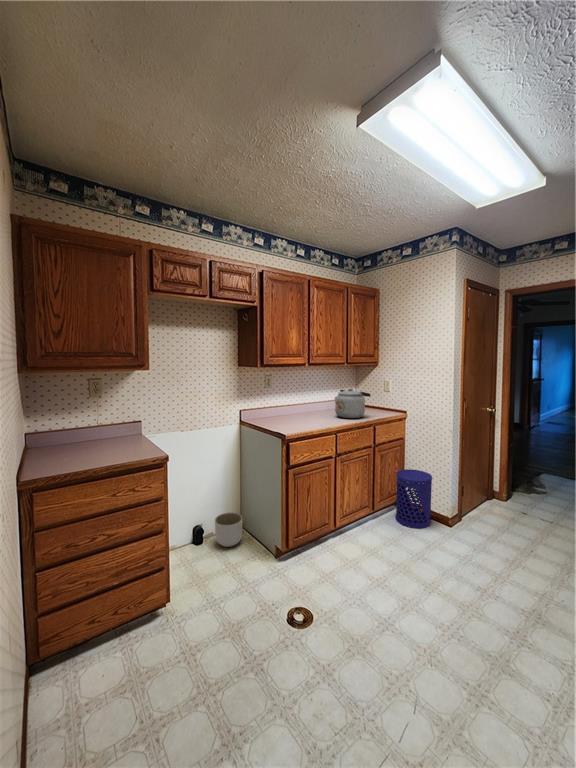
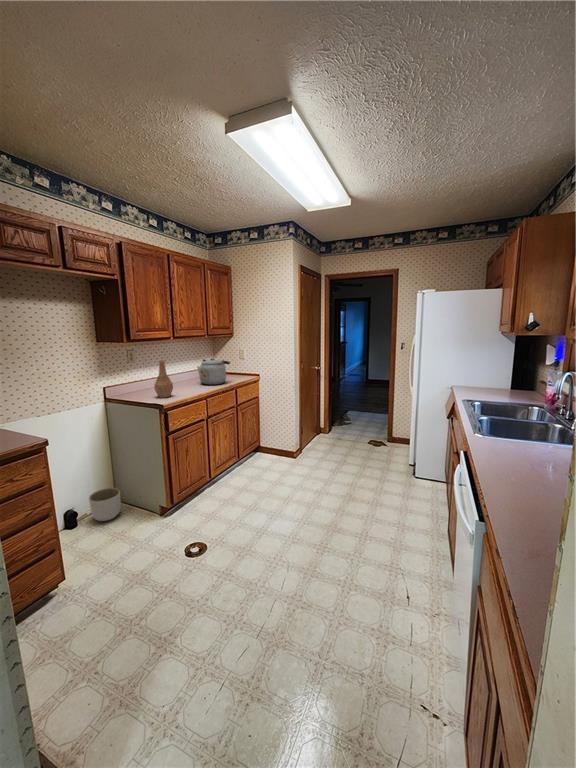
vase: none [284,387,302,427] -> present [154,359,173,398]
waste bin: present [396,469,432,528] -> none [255,422,282,467]

